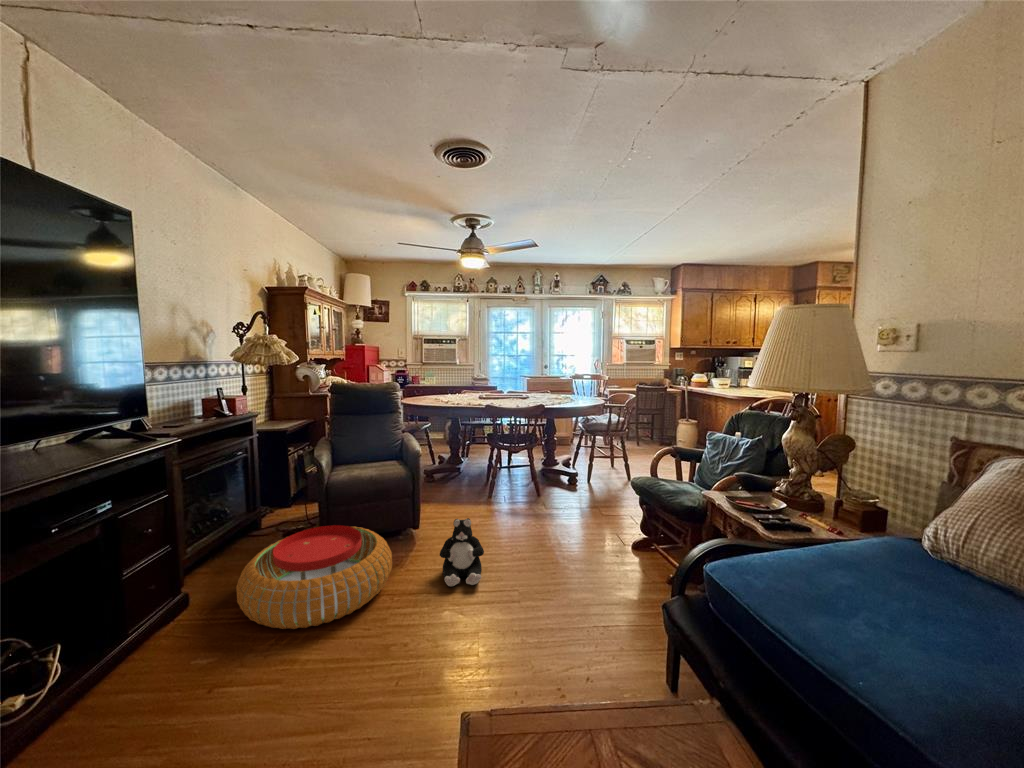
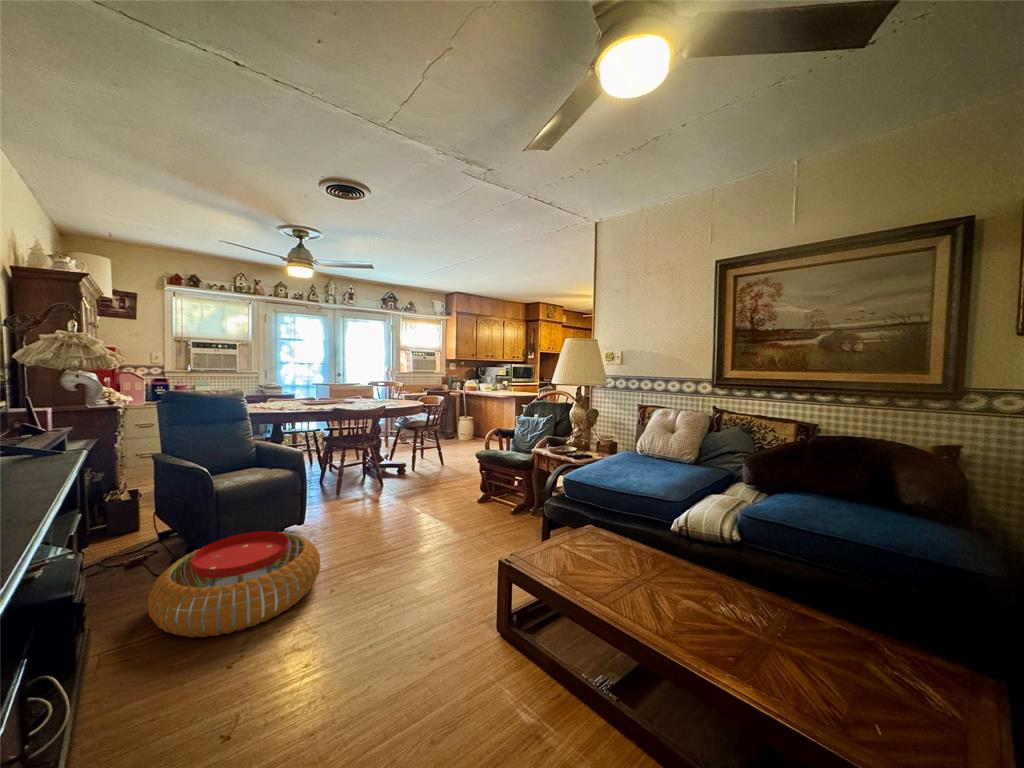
plush toy: present [440,518,484,586] -> none [351,501,397,557]

